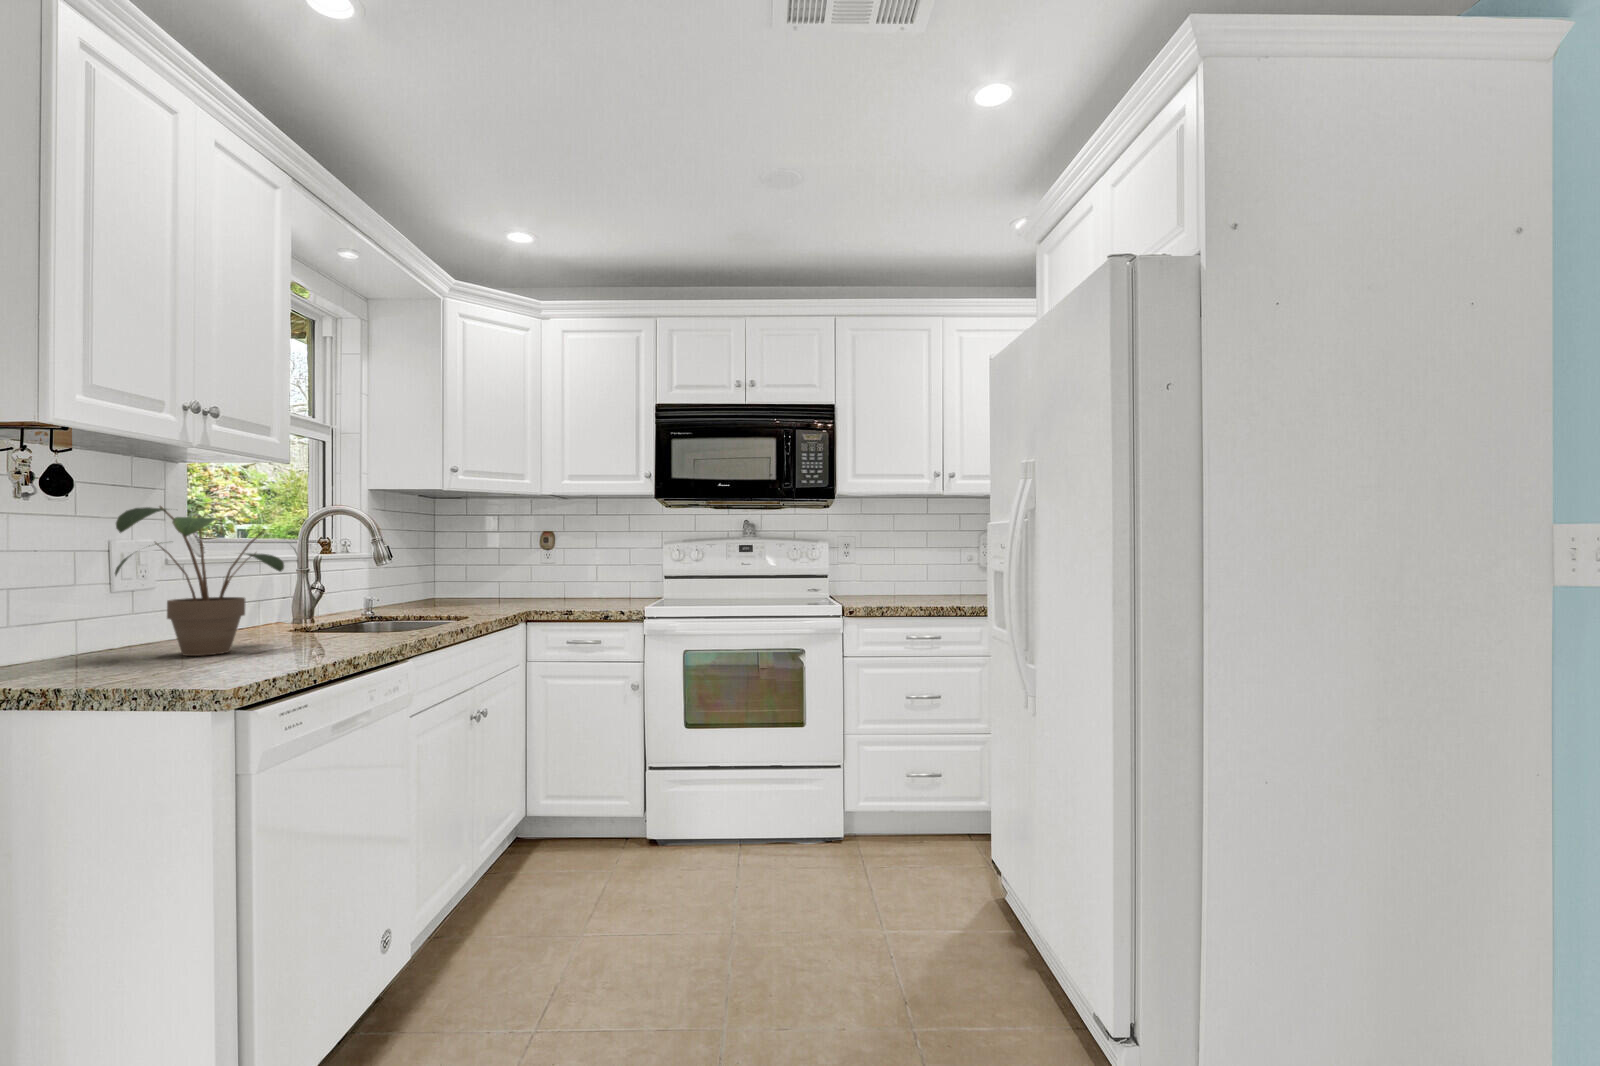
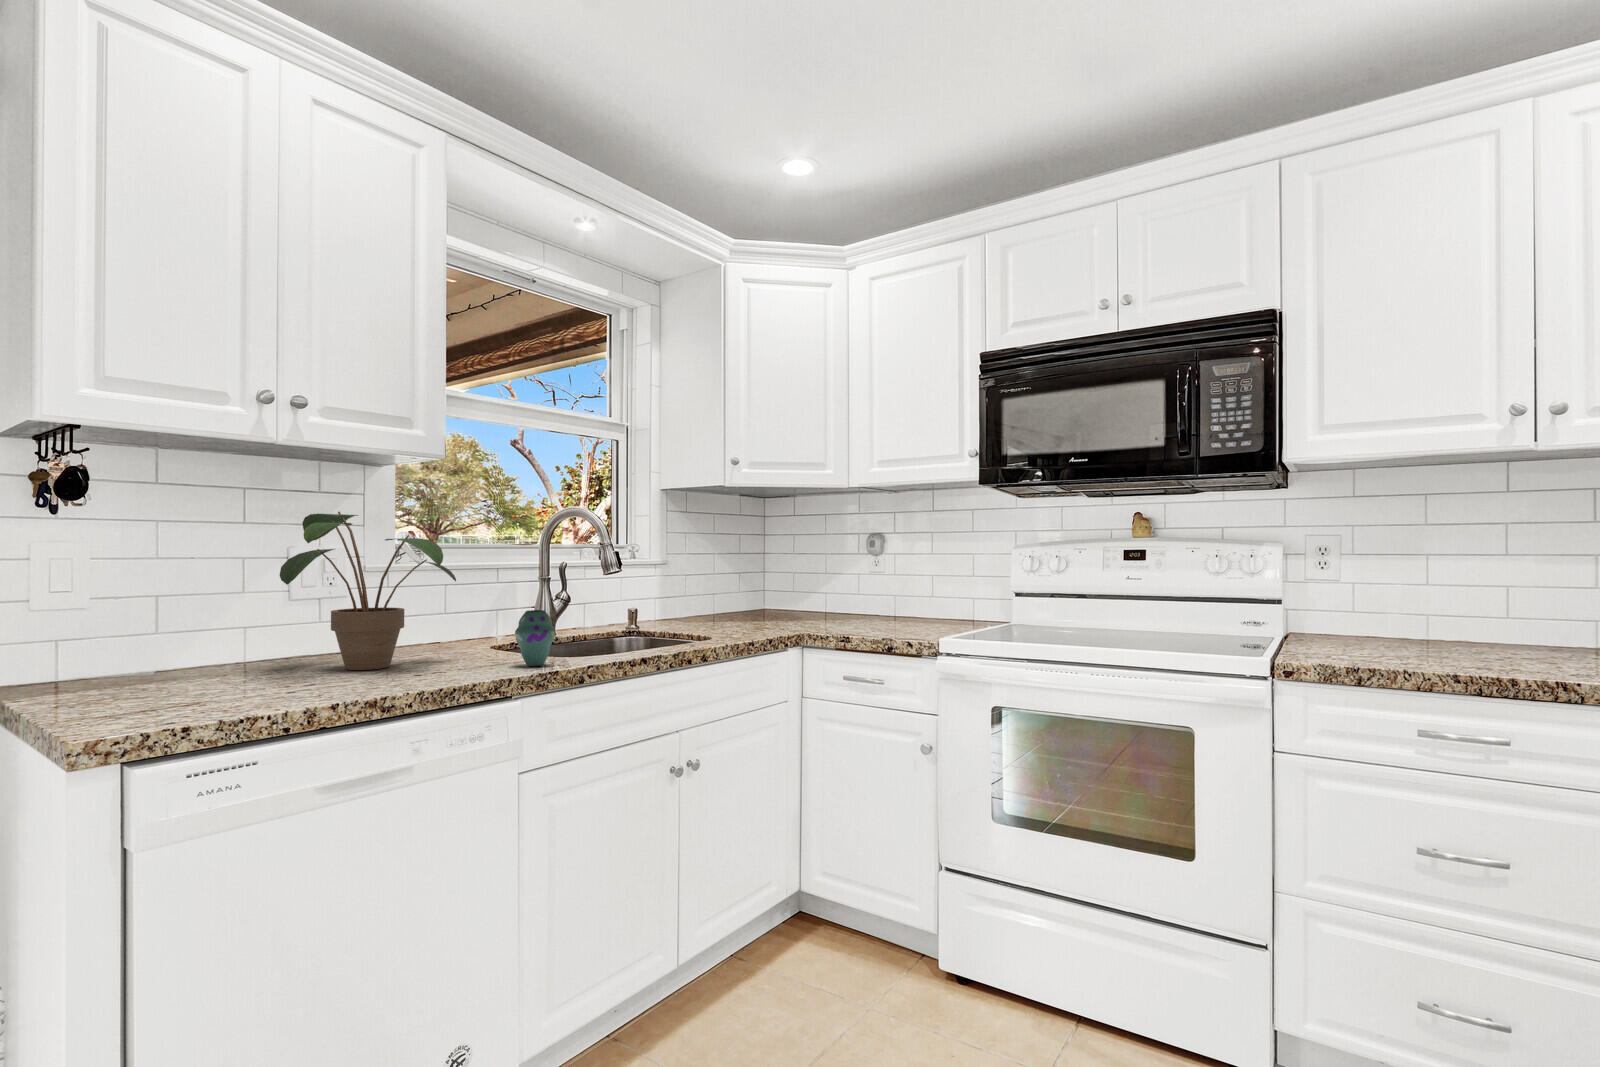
vase: none [360,594,397,640] -> present [515,610,555,666]

